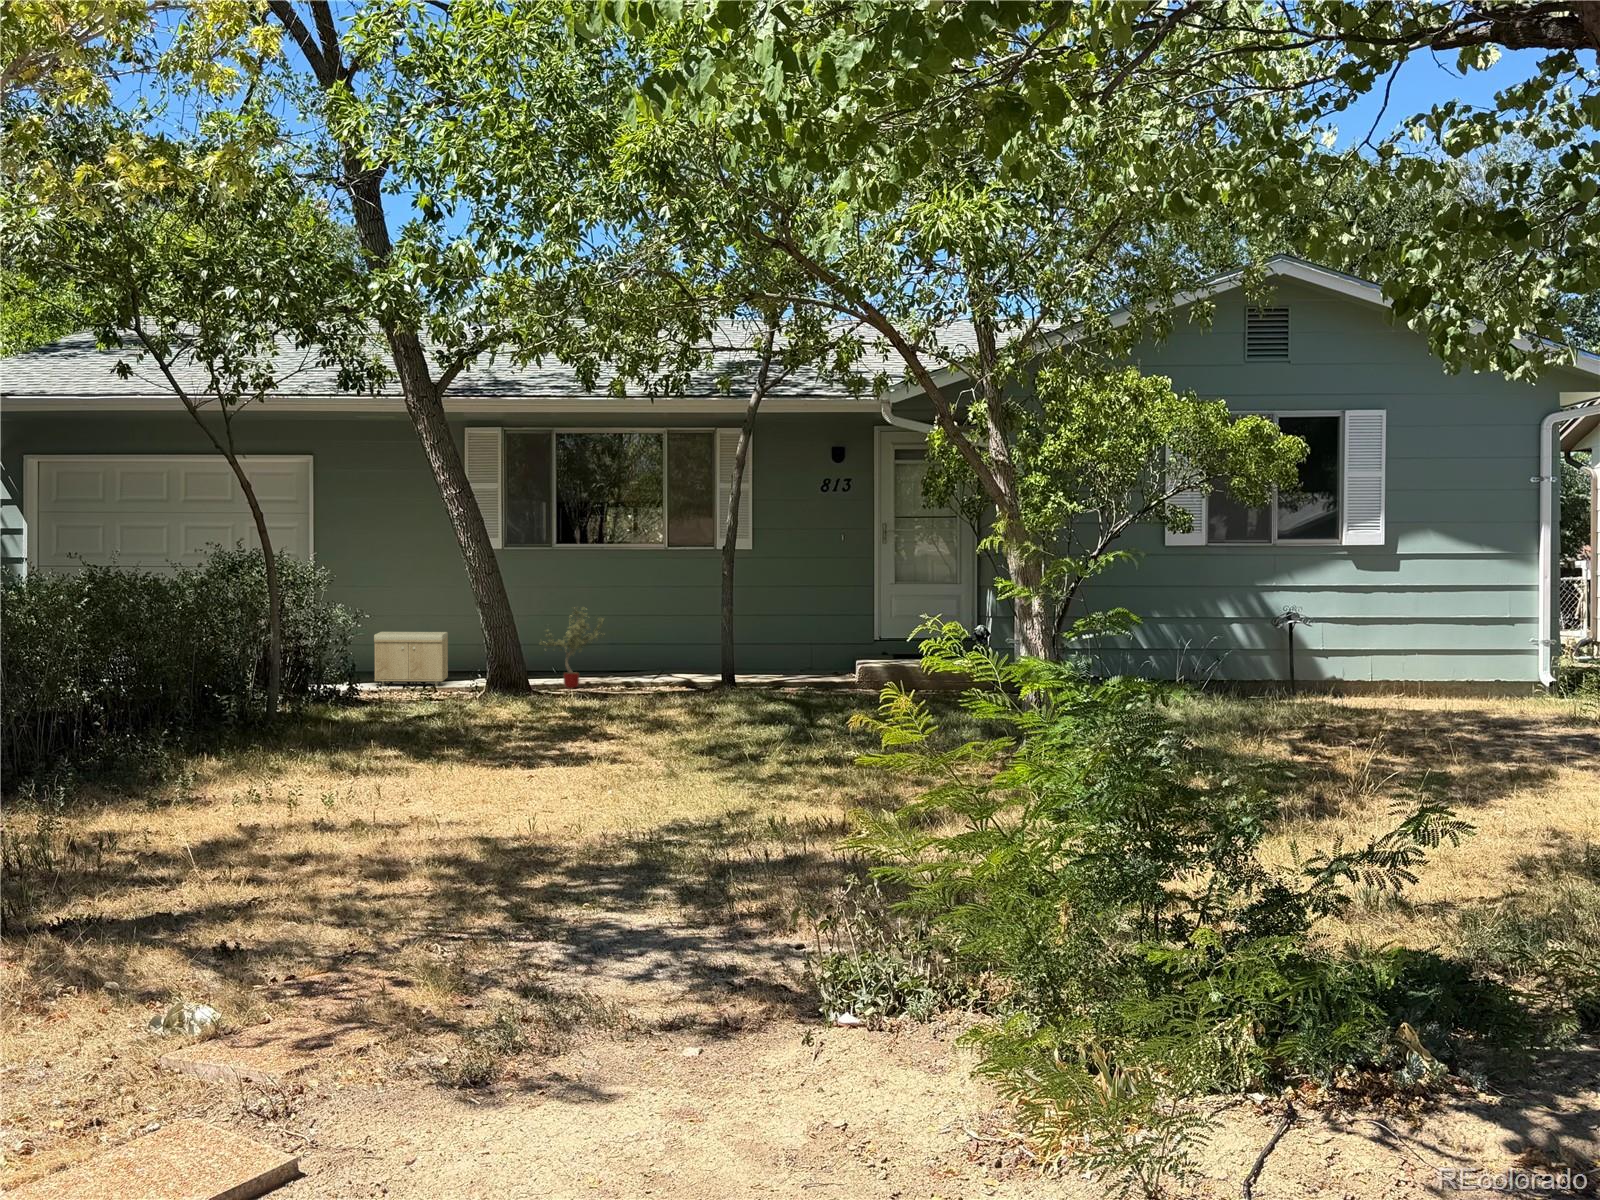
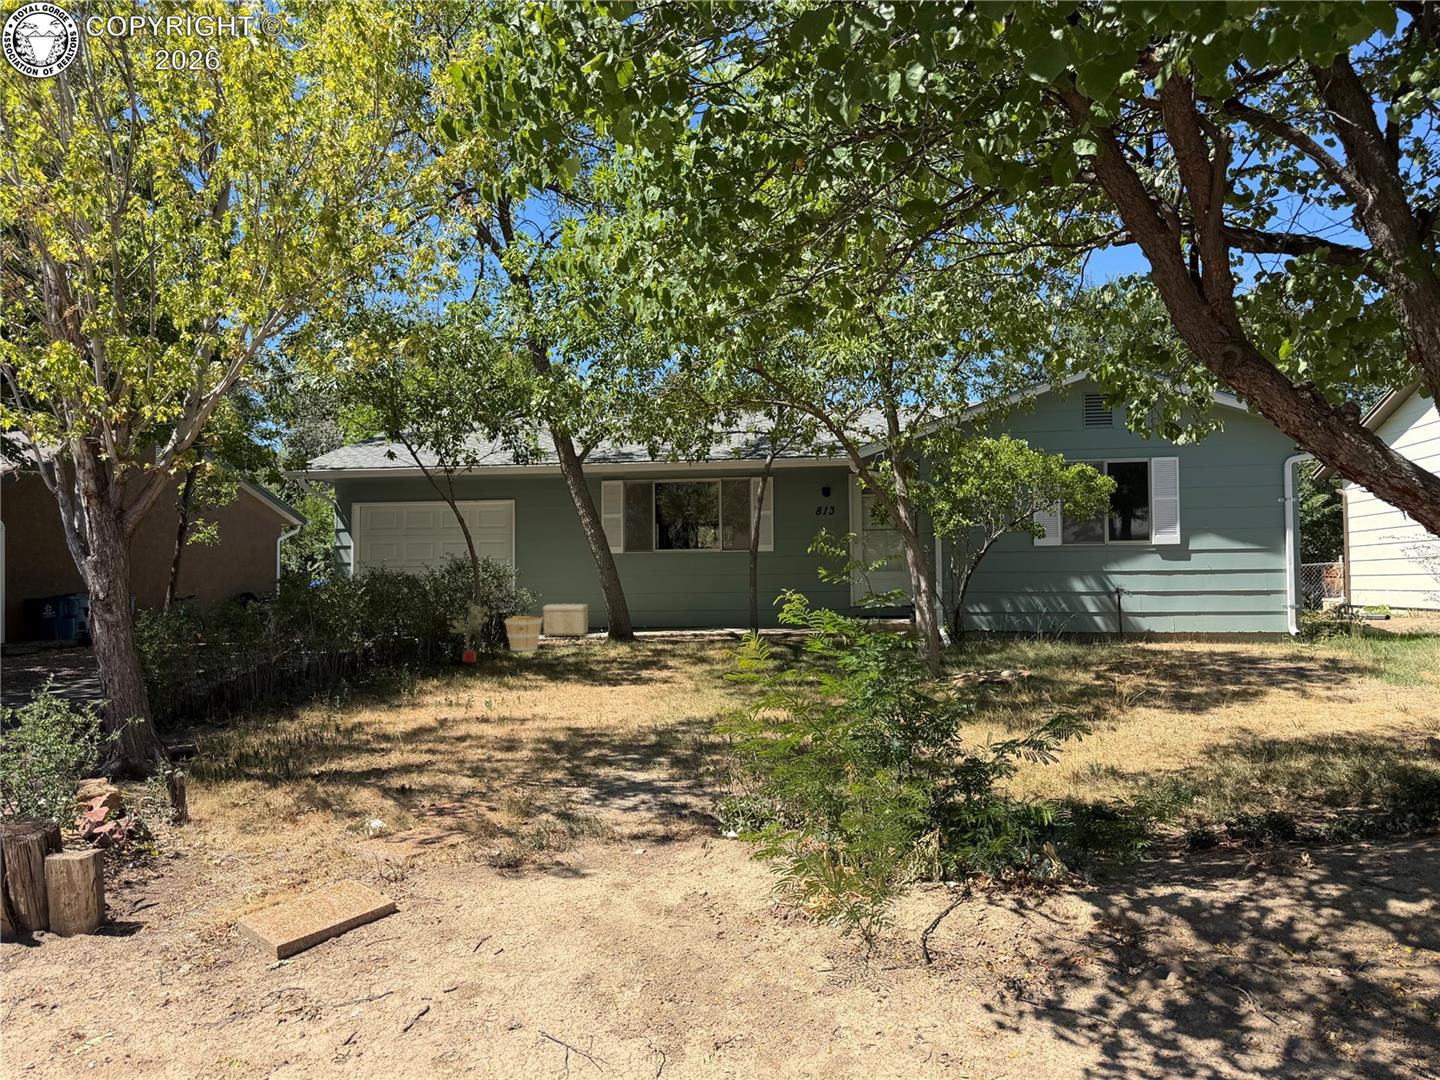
potted tree: present [540,607,605,689] -> present [450,601,488,663]
wooden bucket: none [316,651,381,709] -> present [505,616,543,651]

